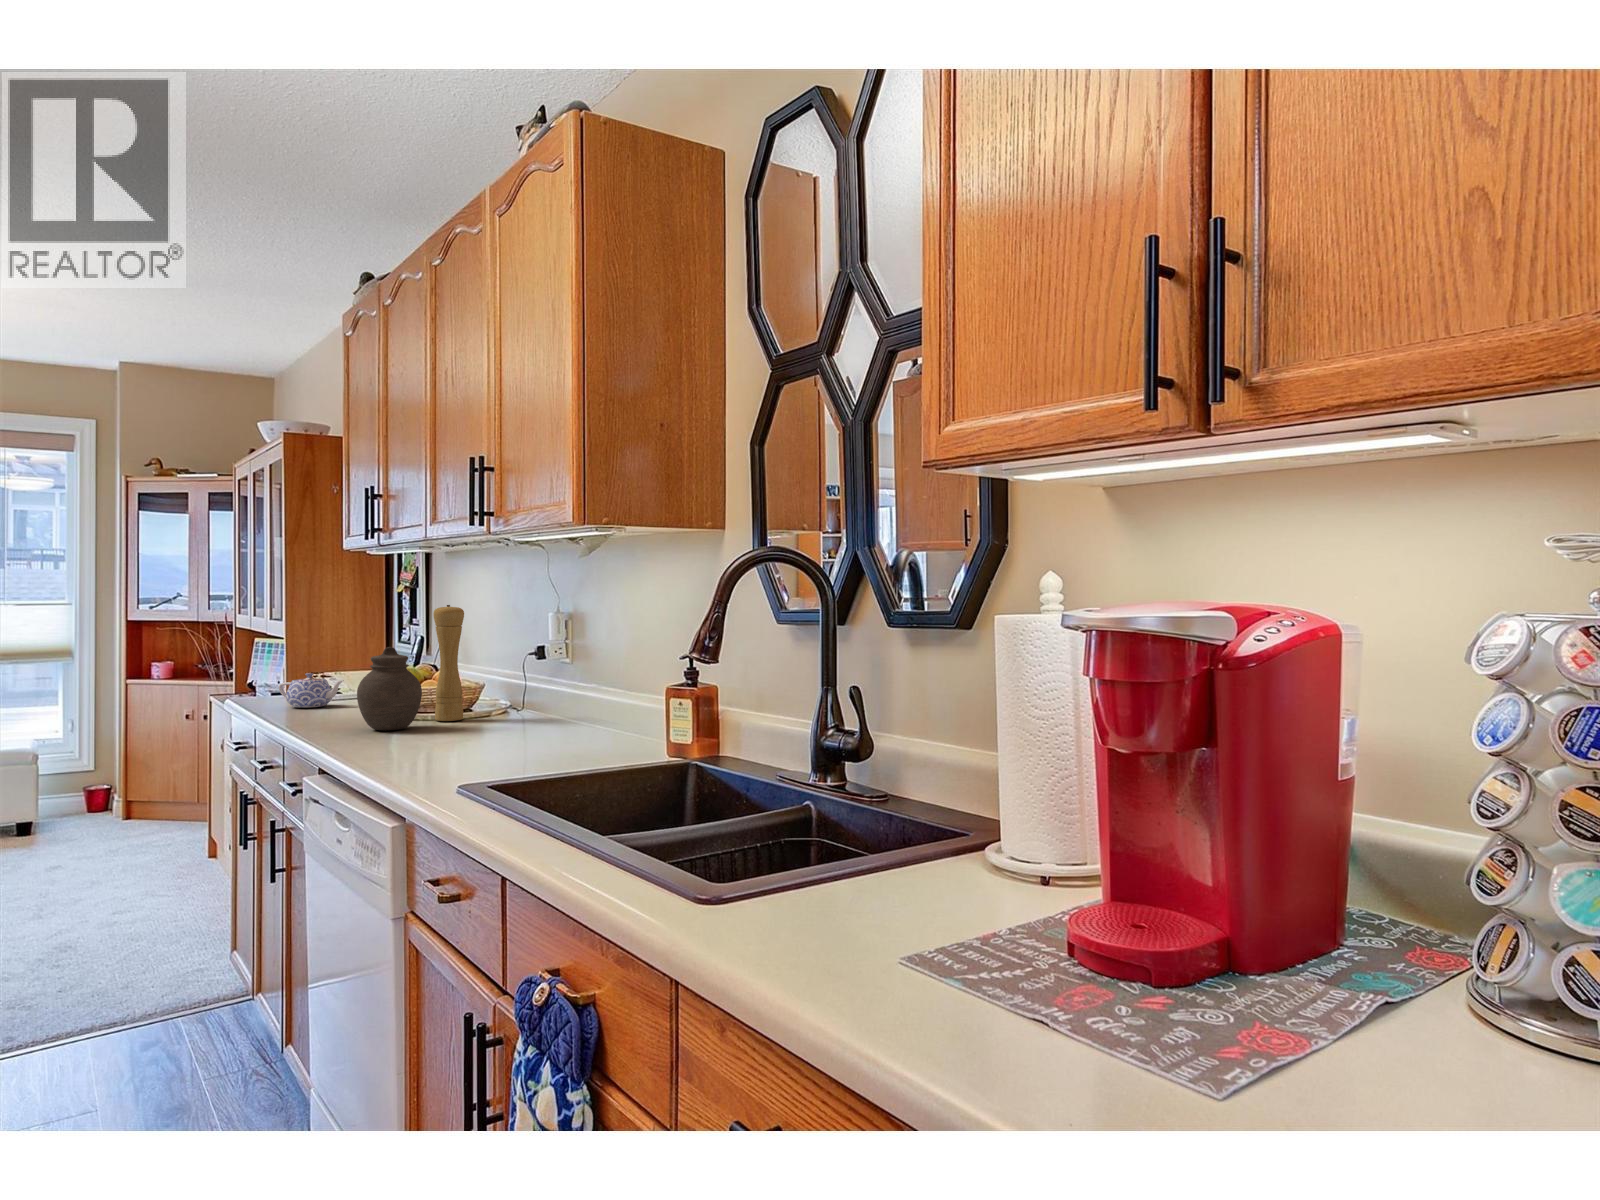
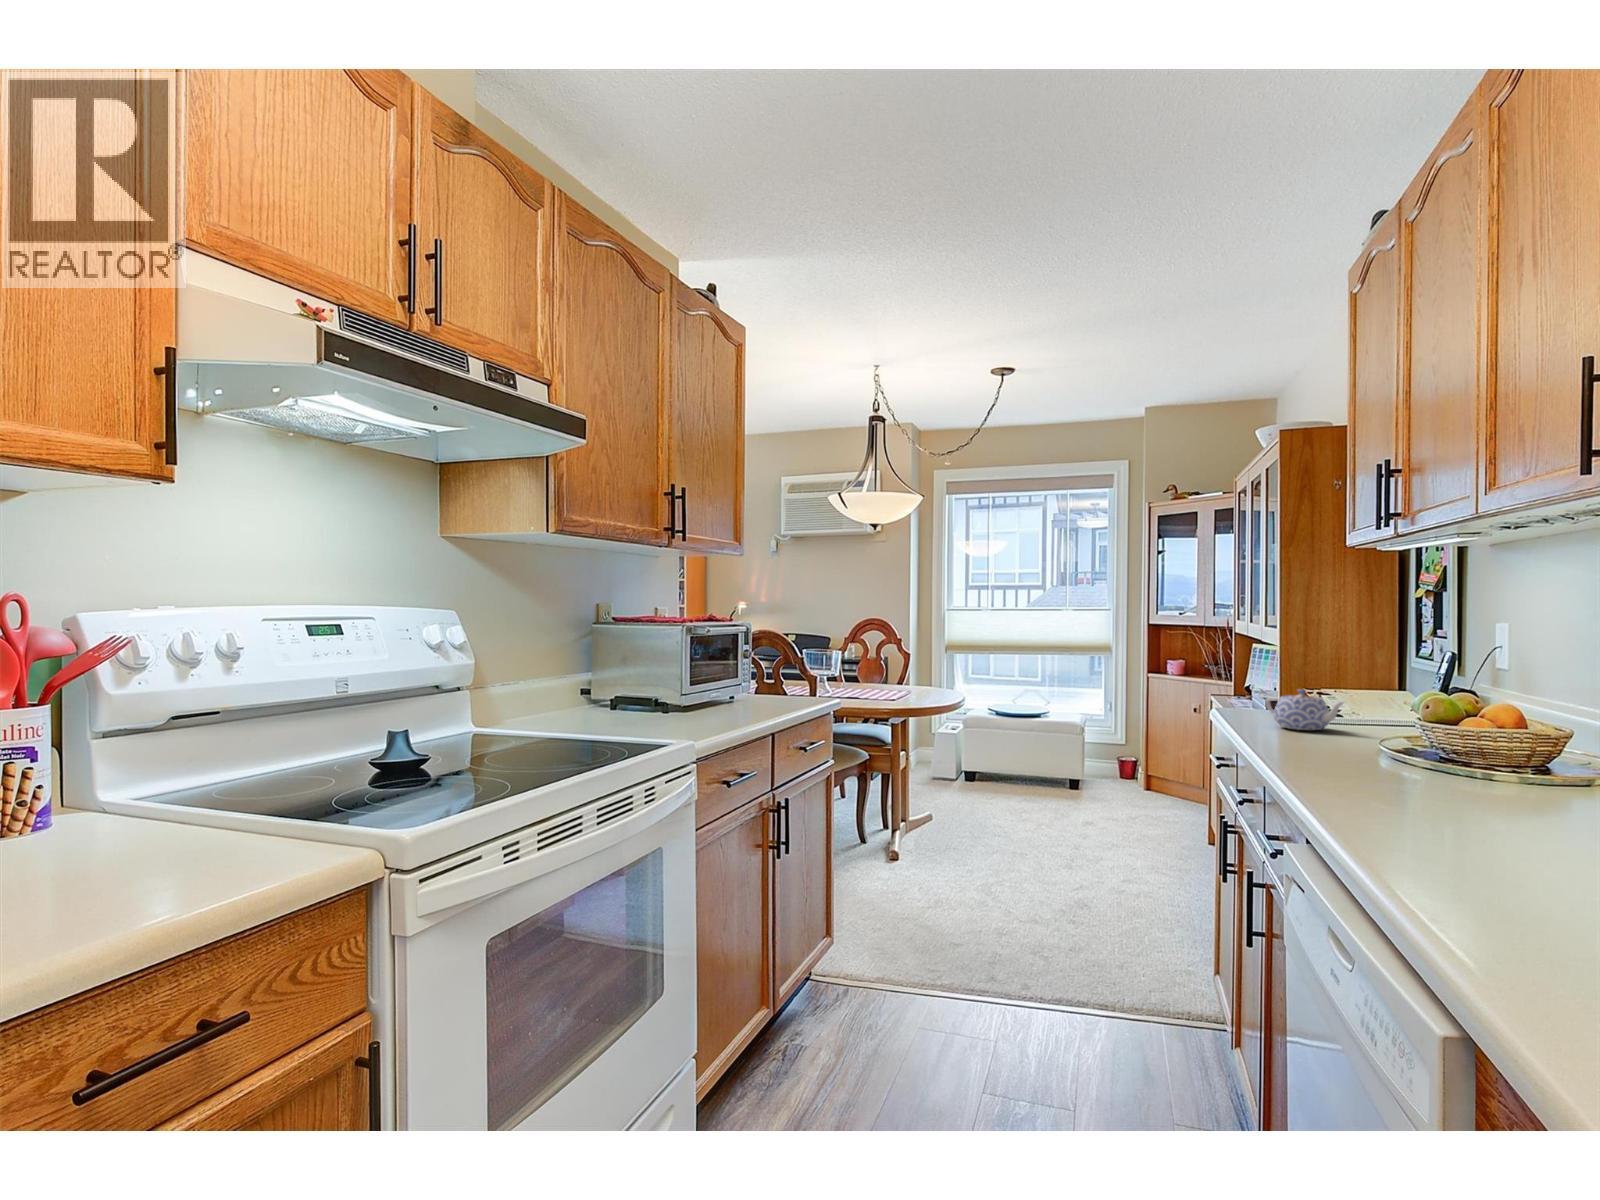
pepper mill: present [433,605,464,721] -> none [1486,611,1543,783]
jar: present [357,647,422,730] -> none [1364,668,1468,786]

